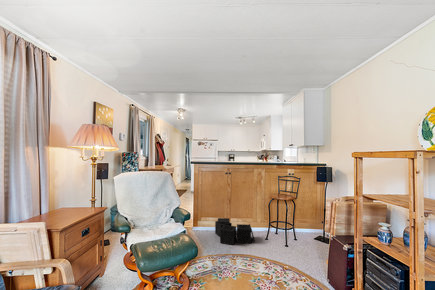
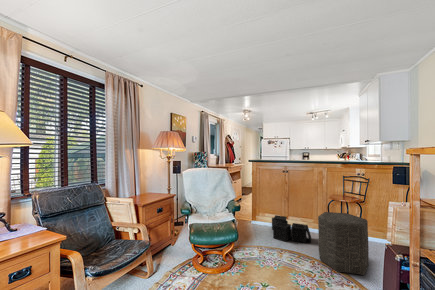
ottoman: none [268,210,308,268] -> present [318,212,369,275]

